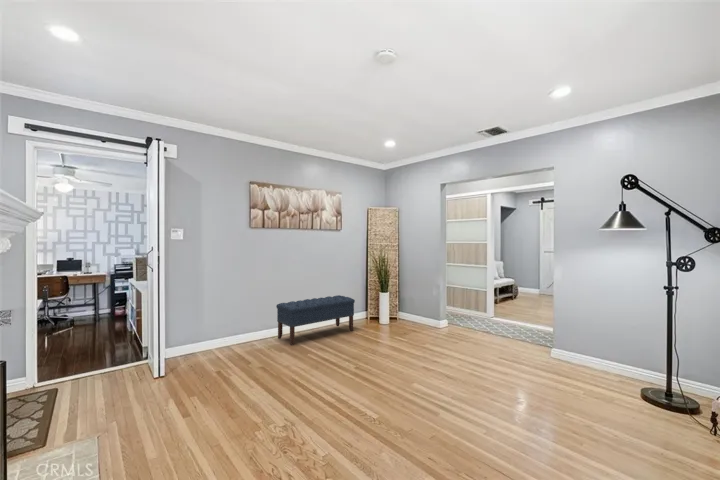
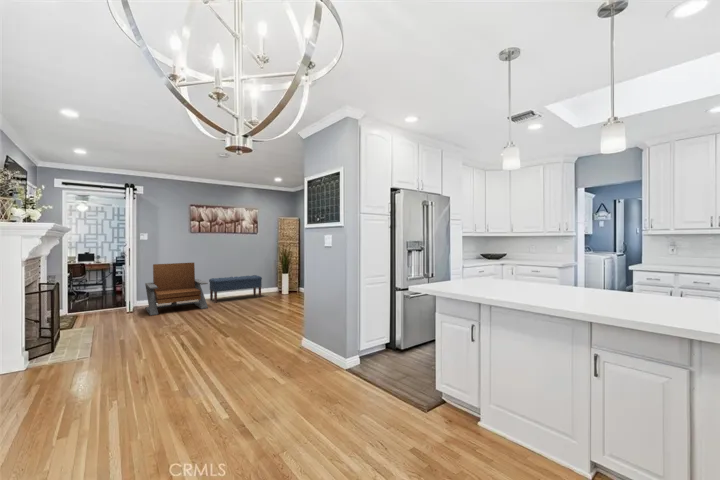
lounge chair: none [180,278,292,386] -> present [145,263,208,315]

